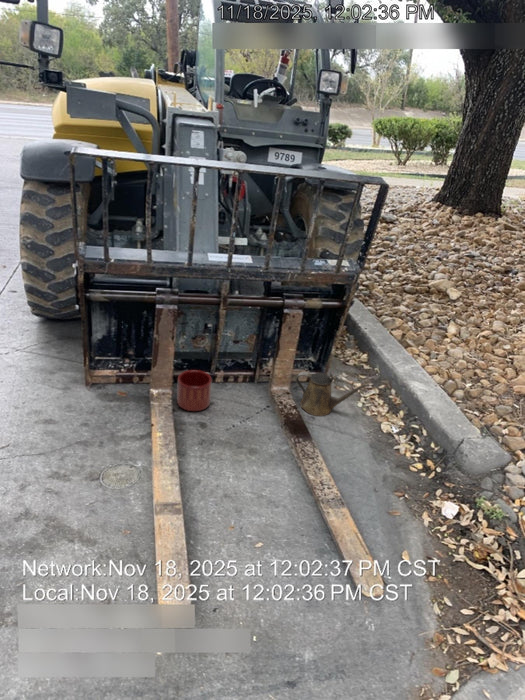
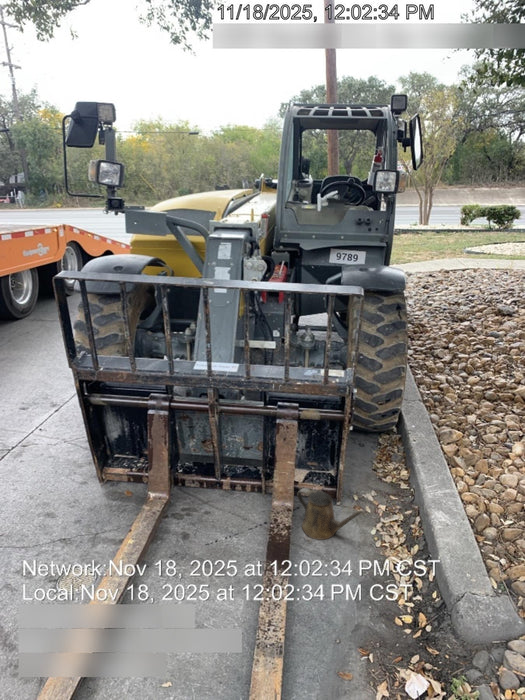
planter: present [177,370,212,411] -> none [175,475,209,518]

